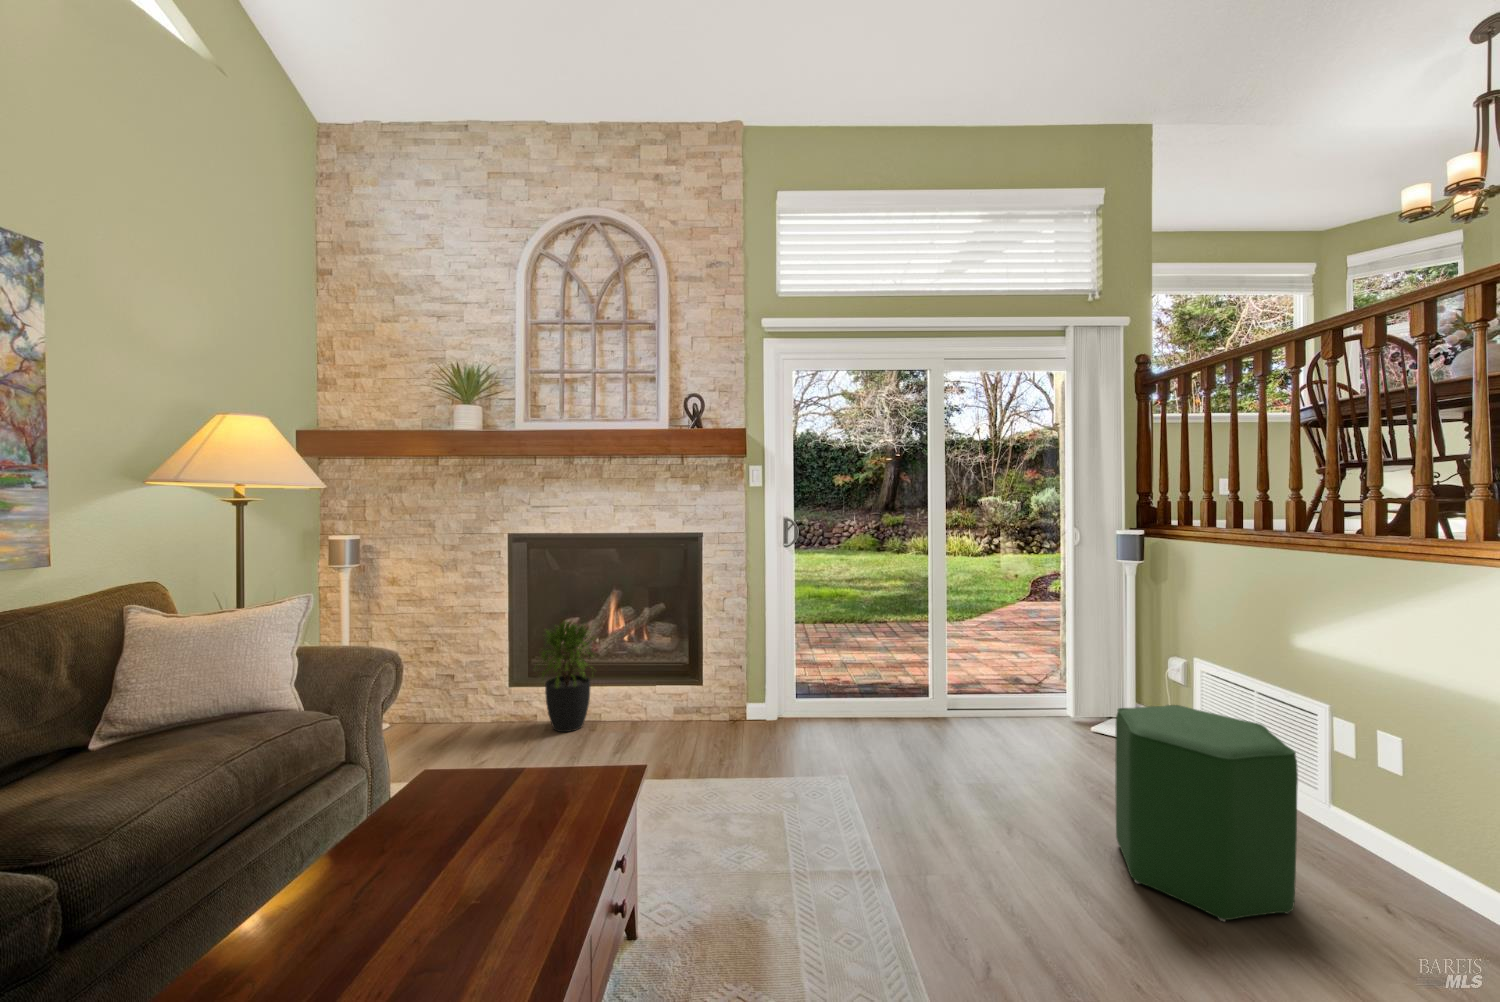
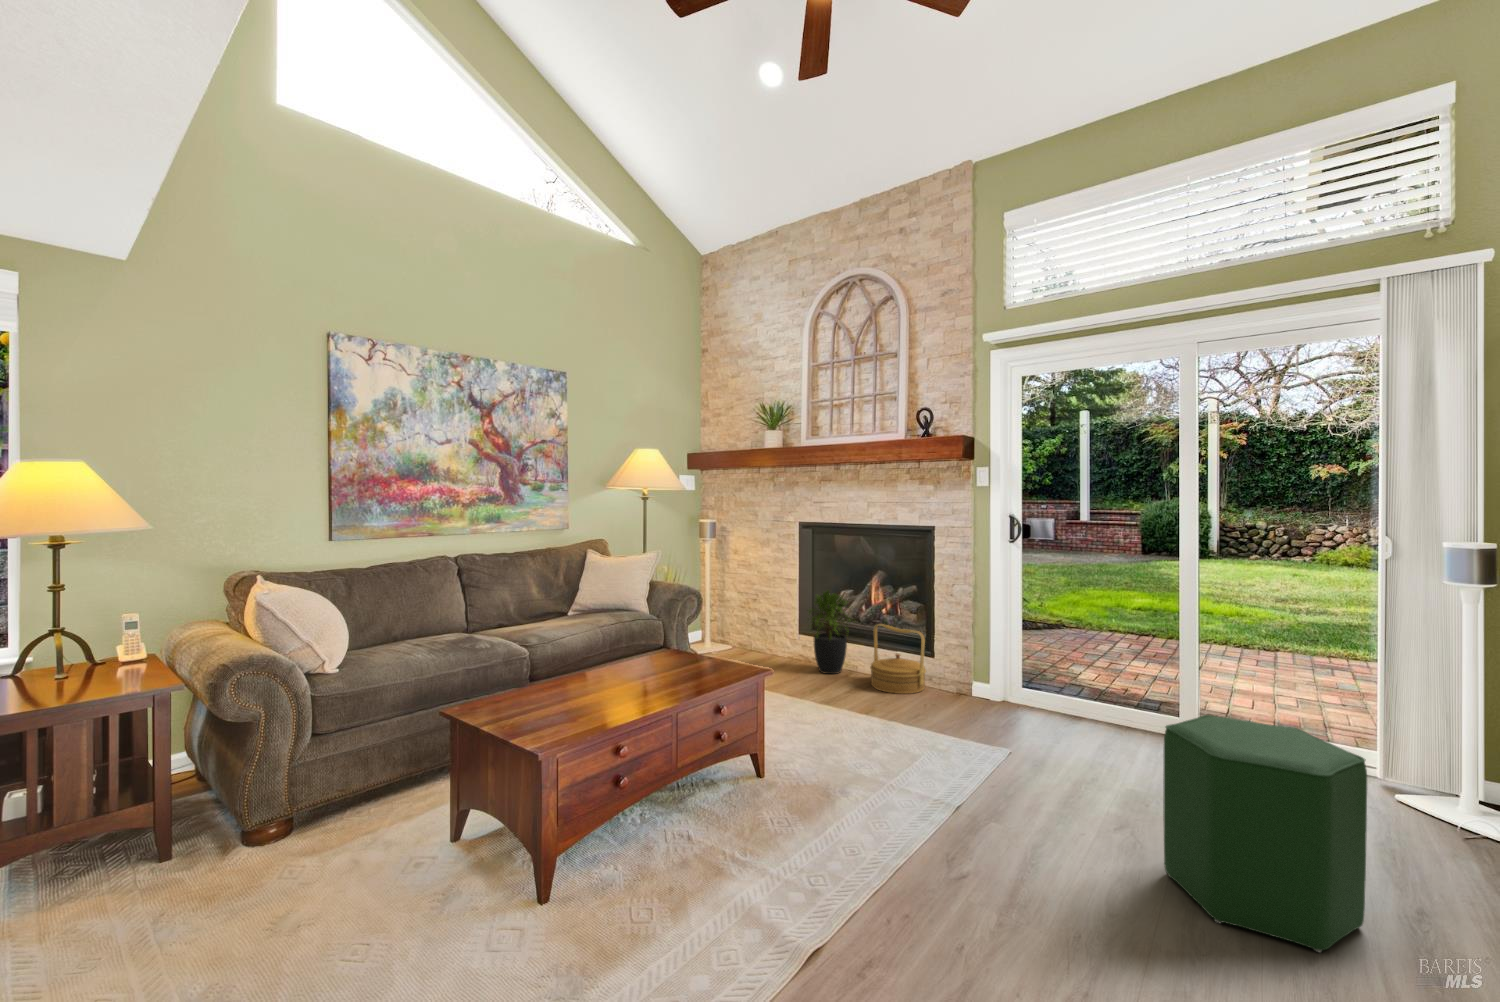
woven basket: none [631,654,703,739] -> present [870,624,926,694]

